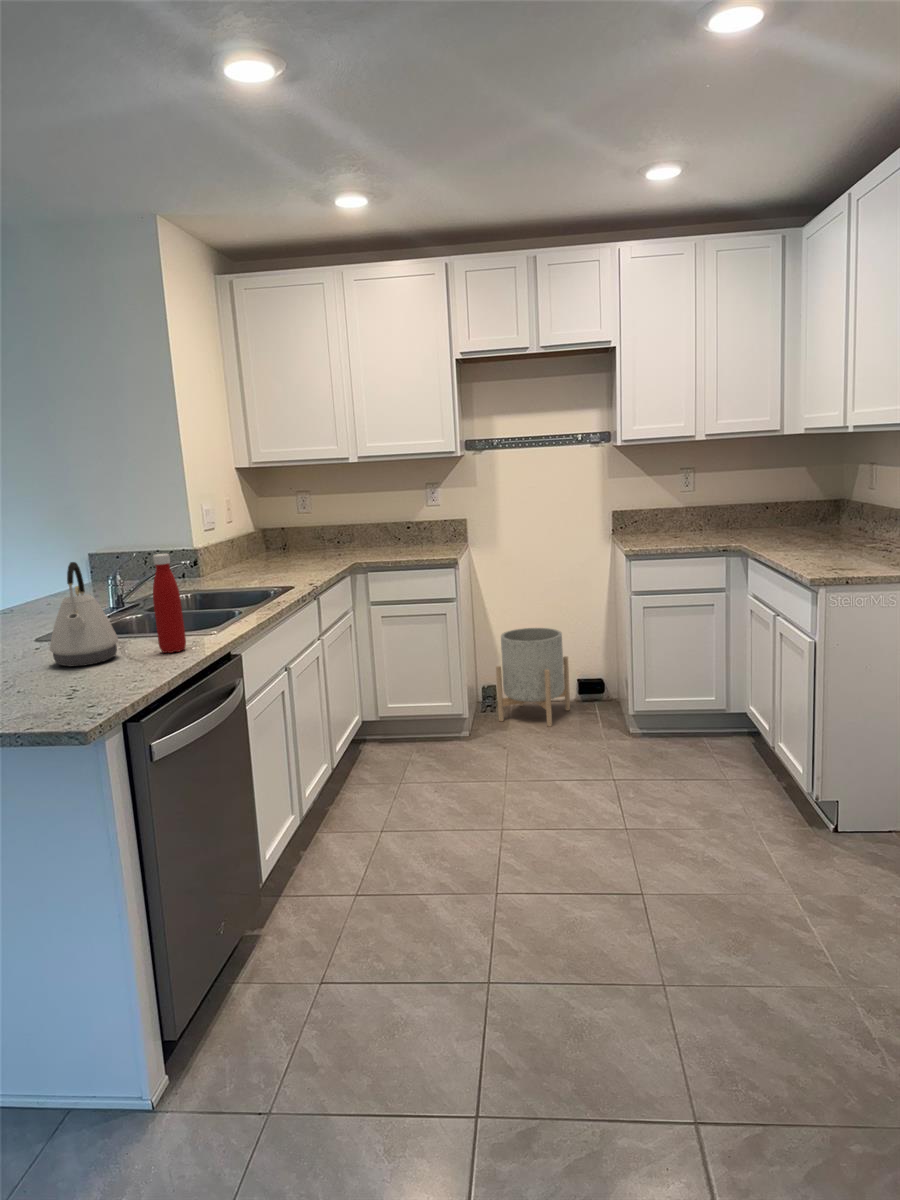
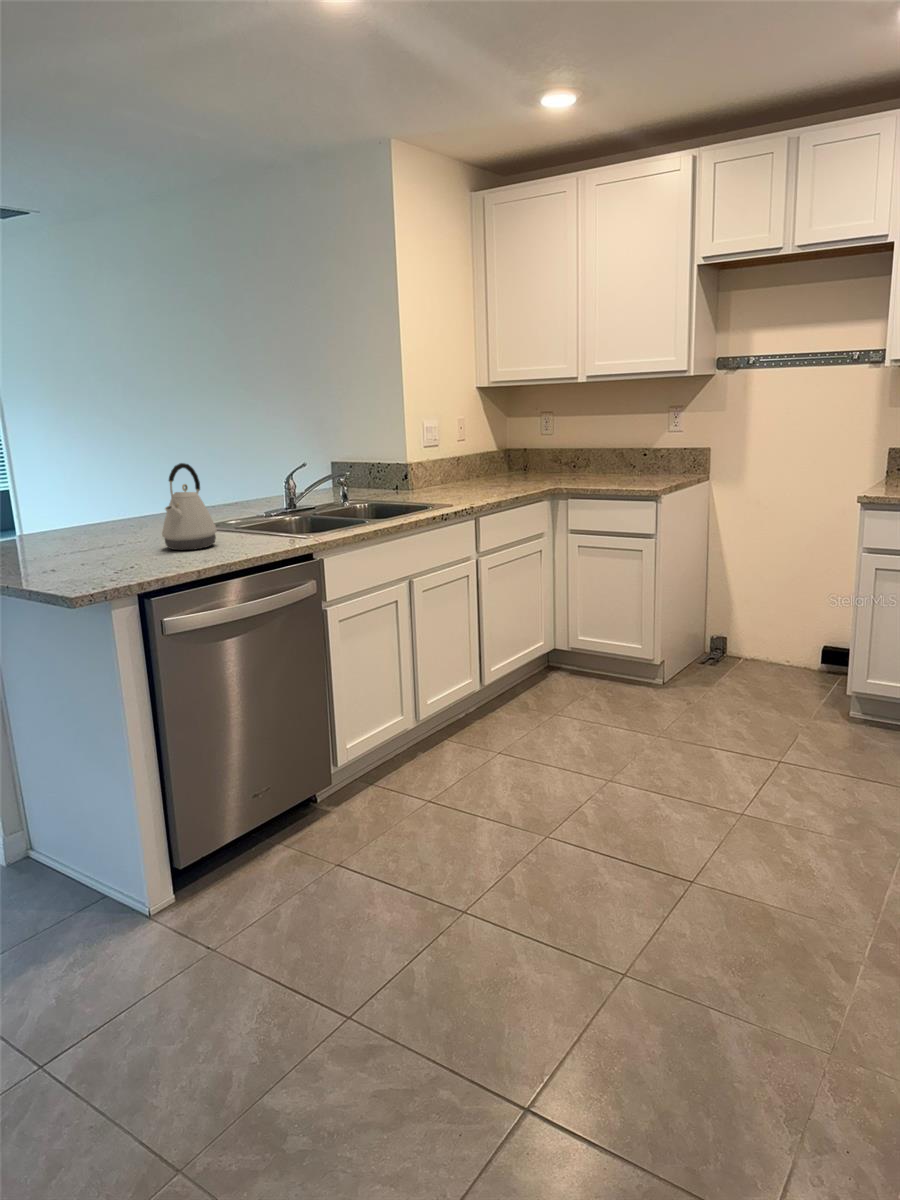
bottle: present [153,554,186,653] -> none [238,461,264,549]
planter: present [496,628,570,726] -> none [711,578,806,693]

